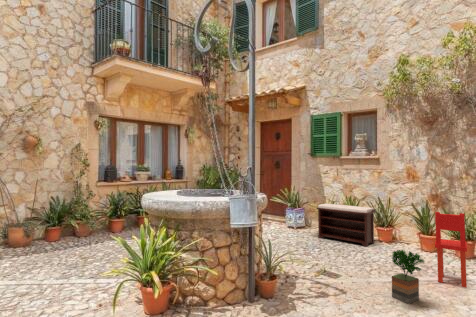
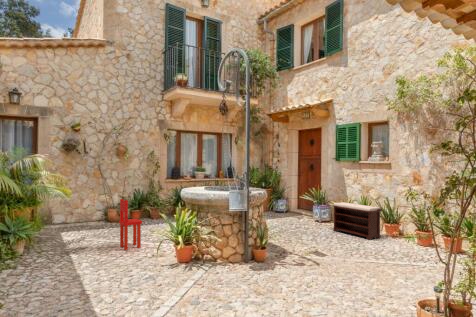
chair: present [435,212,467,288] -> present [119,199,142,250]
potted tree: present [392,250,424,304] -> none [348,236,375,275]

